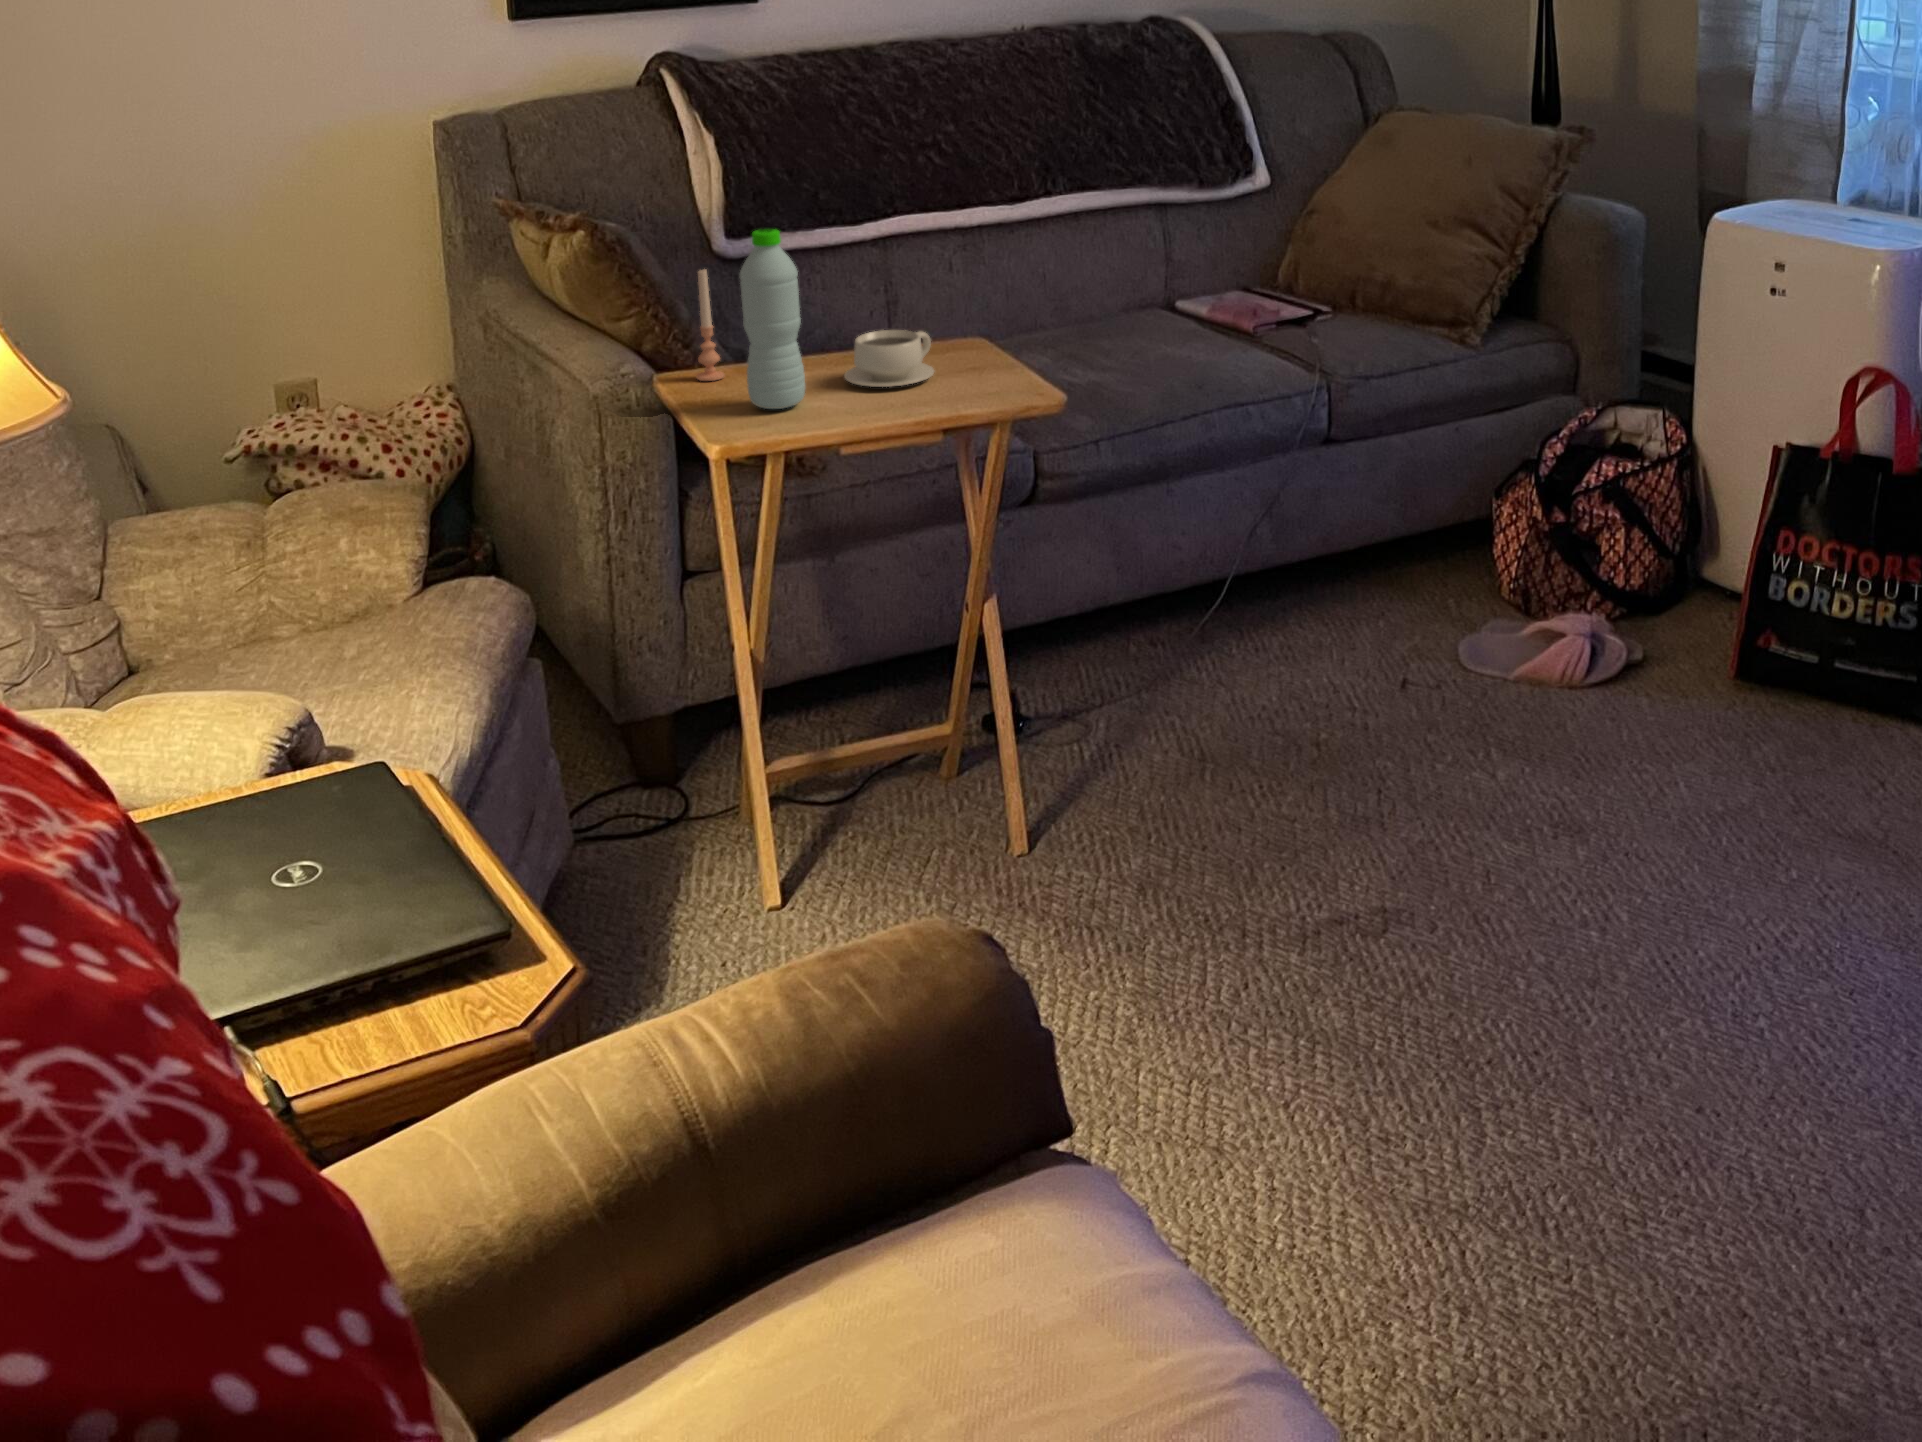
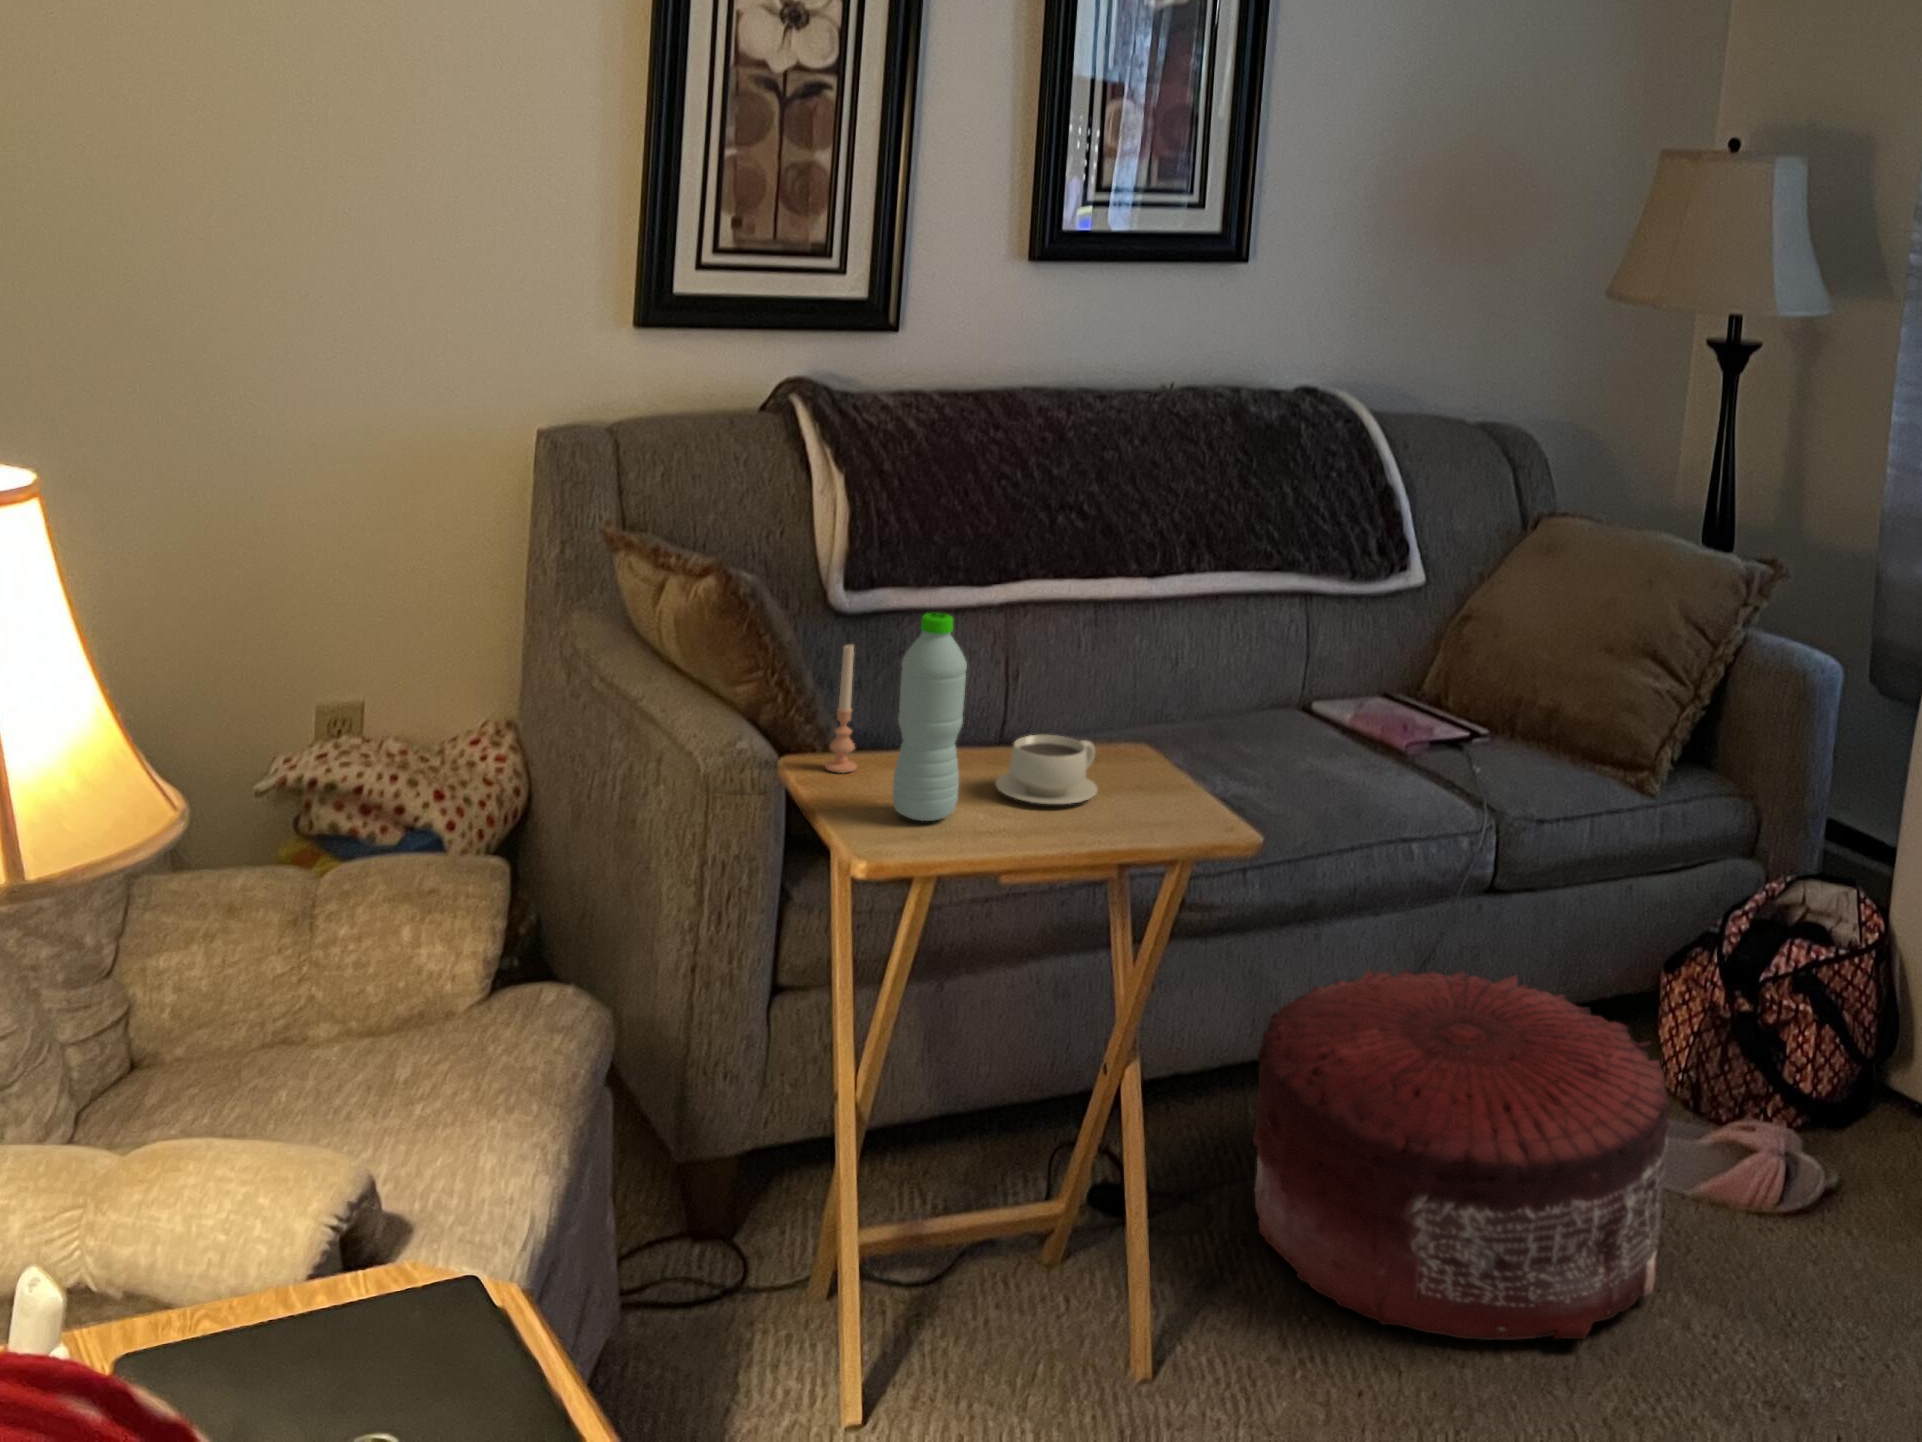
pouf: none [1114,507,1479,797] -> present [1253,970,1671,1340]

